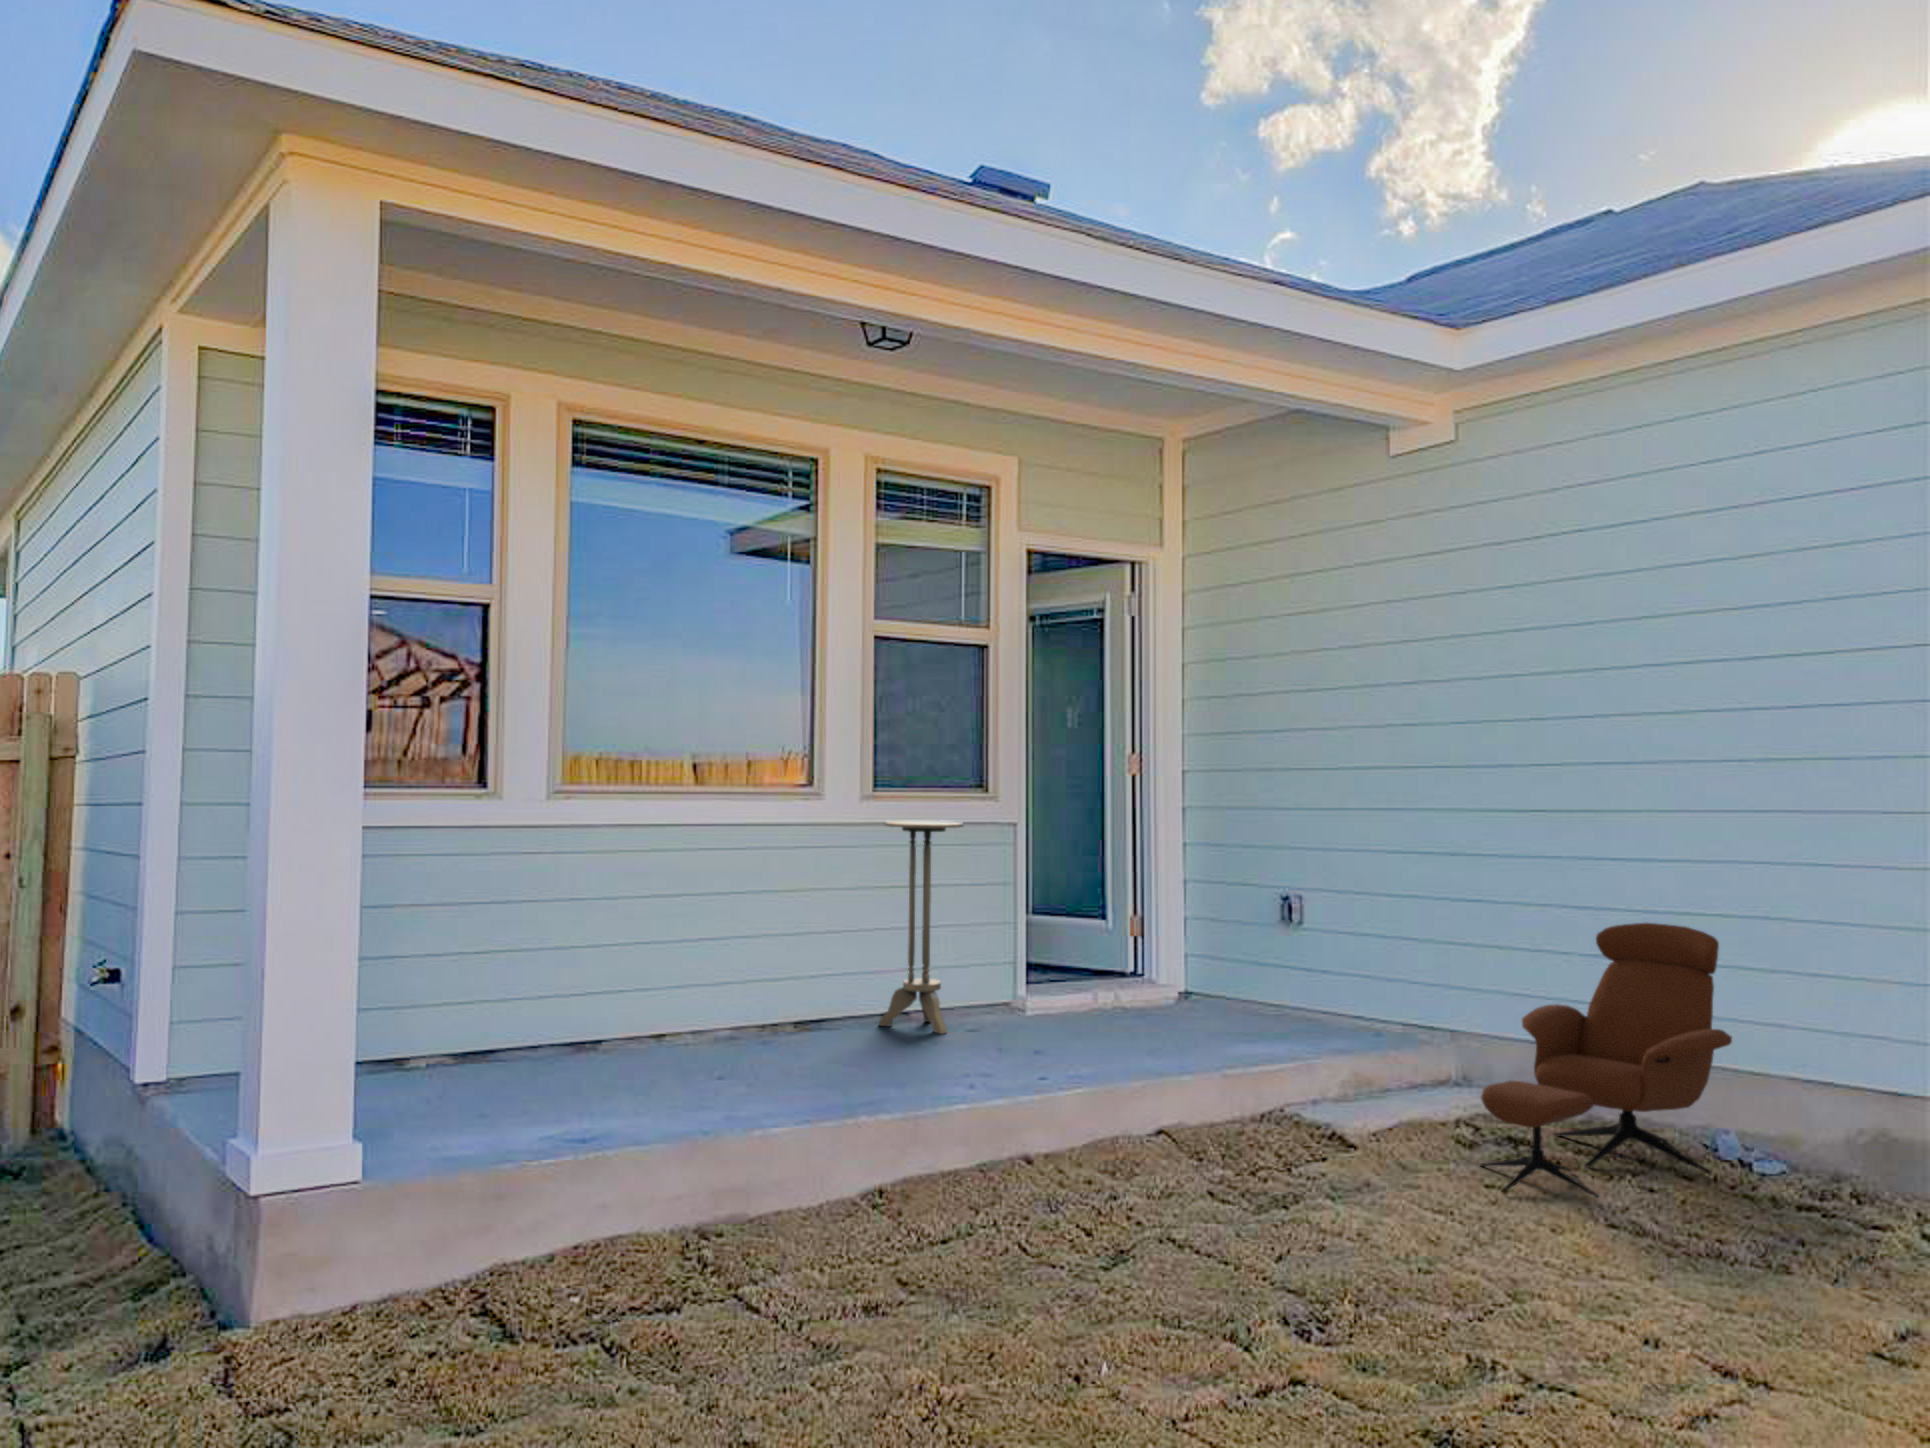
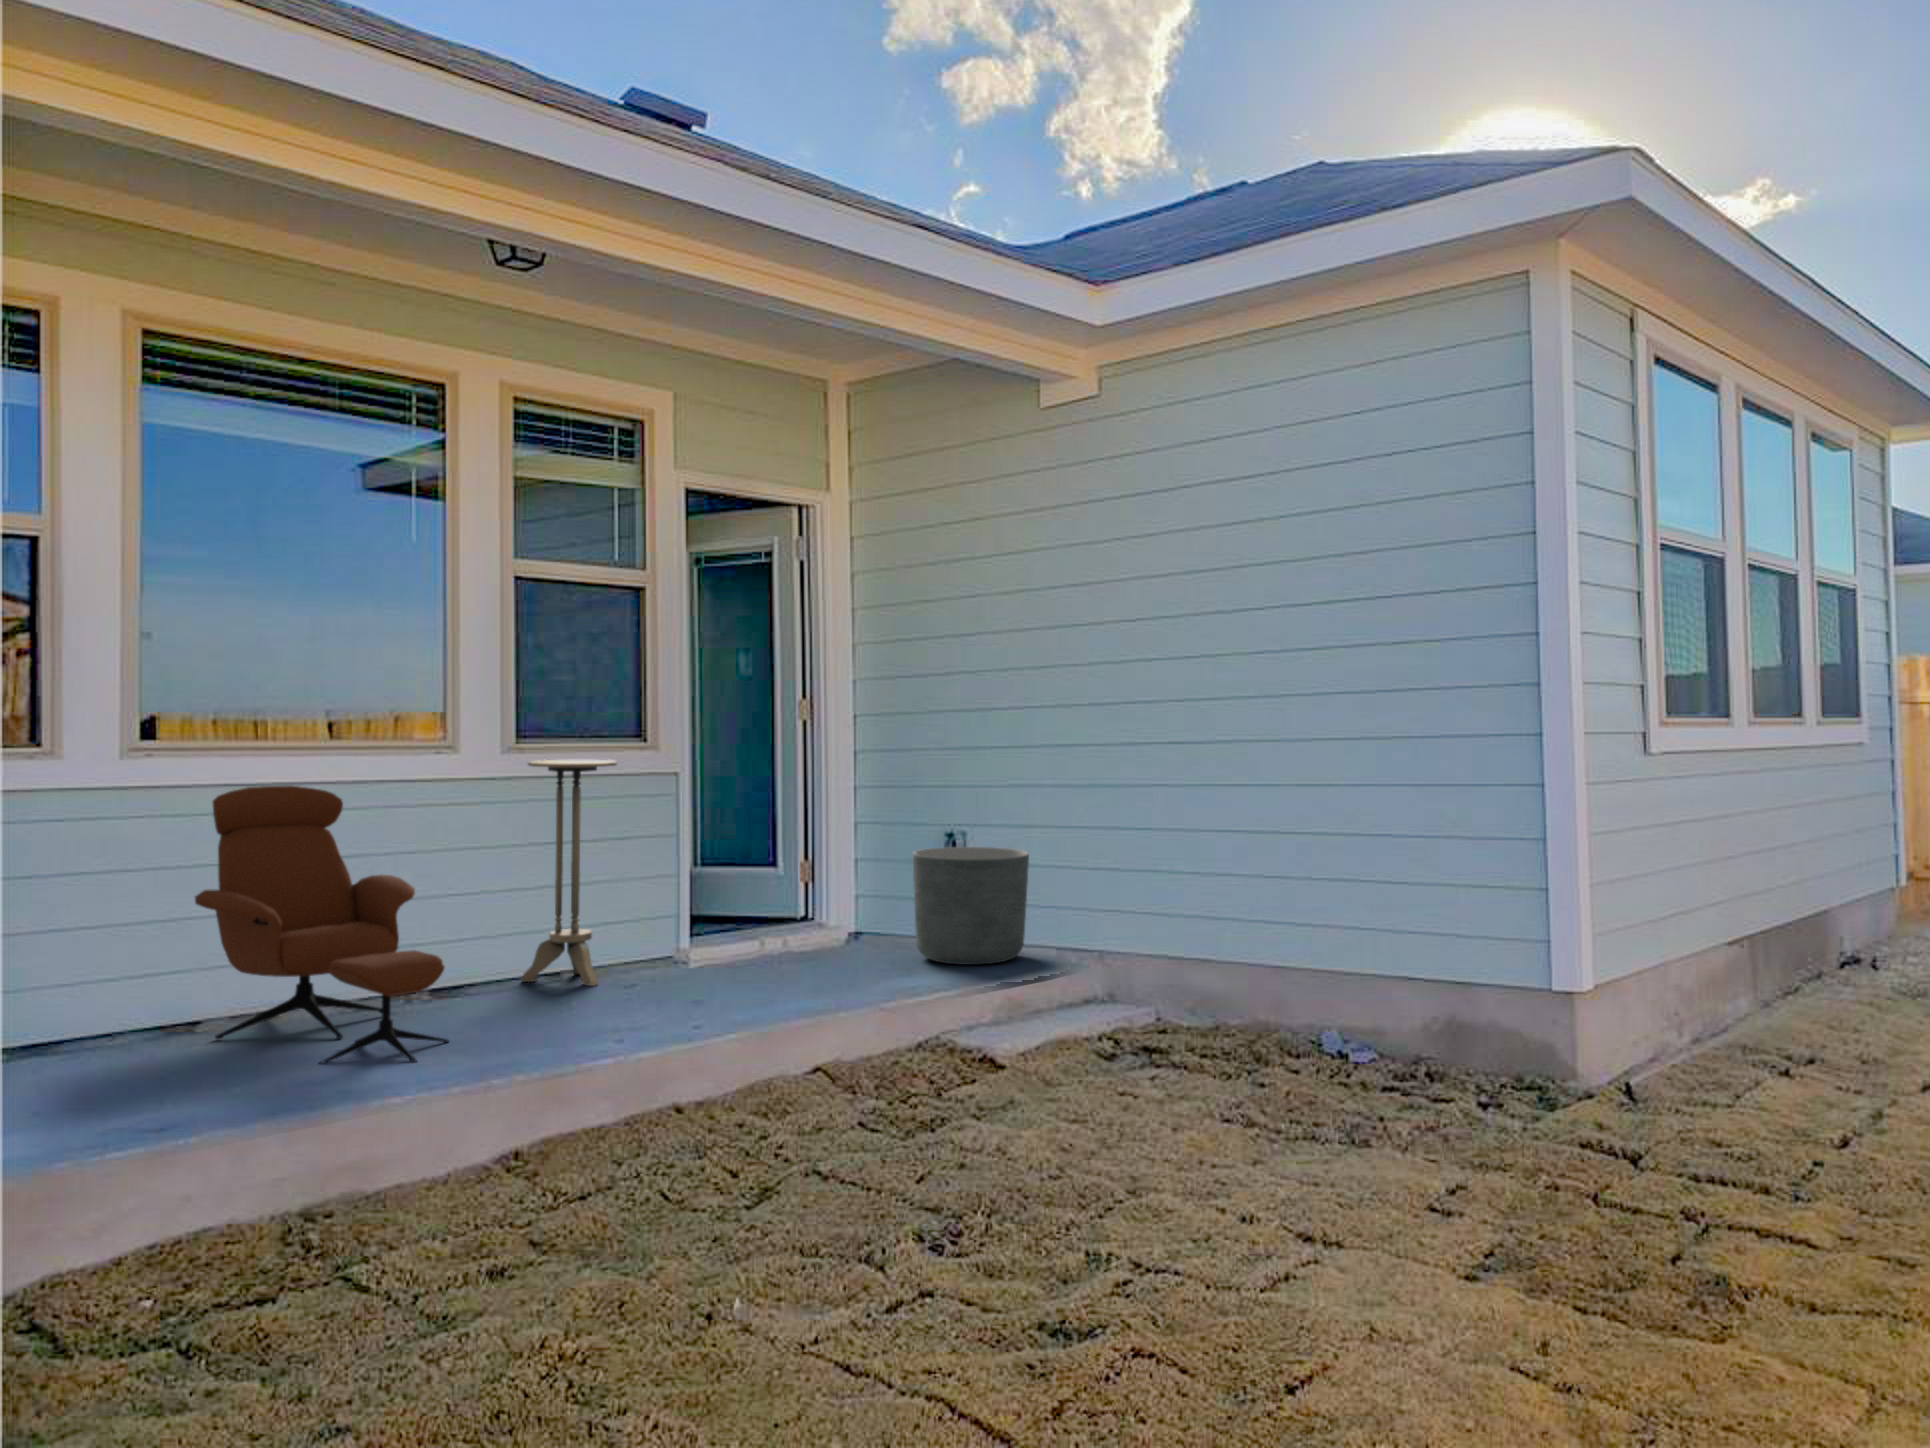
planter: none [1245,915,1366,1035] -> present [913,847,1029,965]
lounge chair: present [1480,923,1732,1198] -> present [195,786,448,1063]

